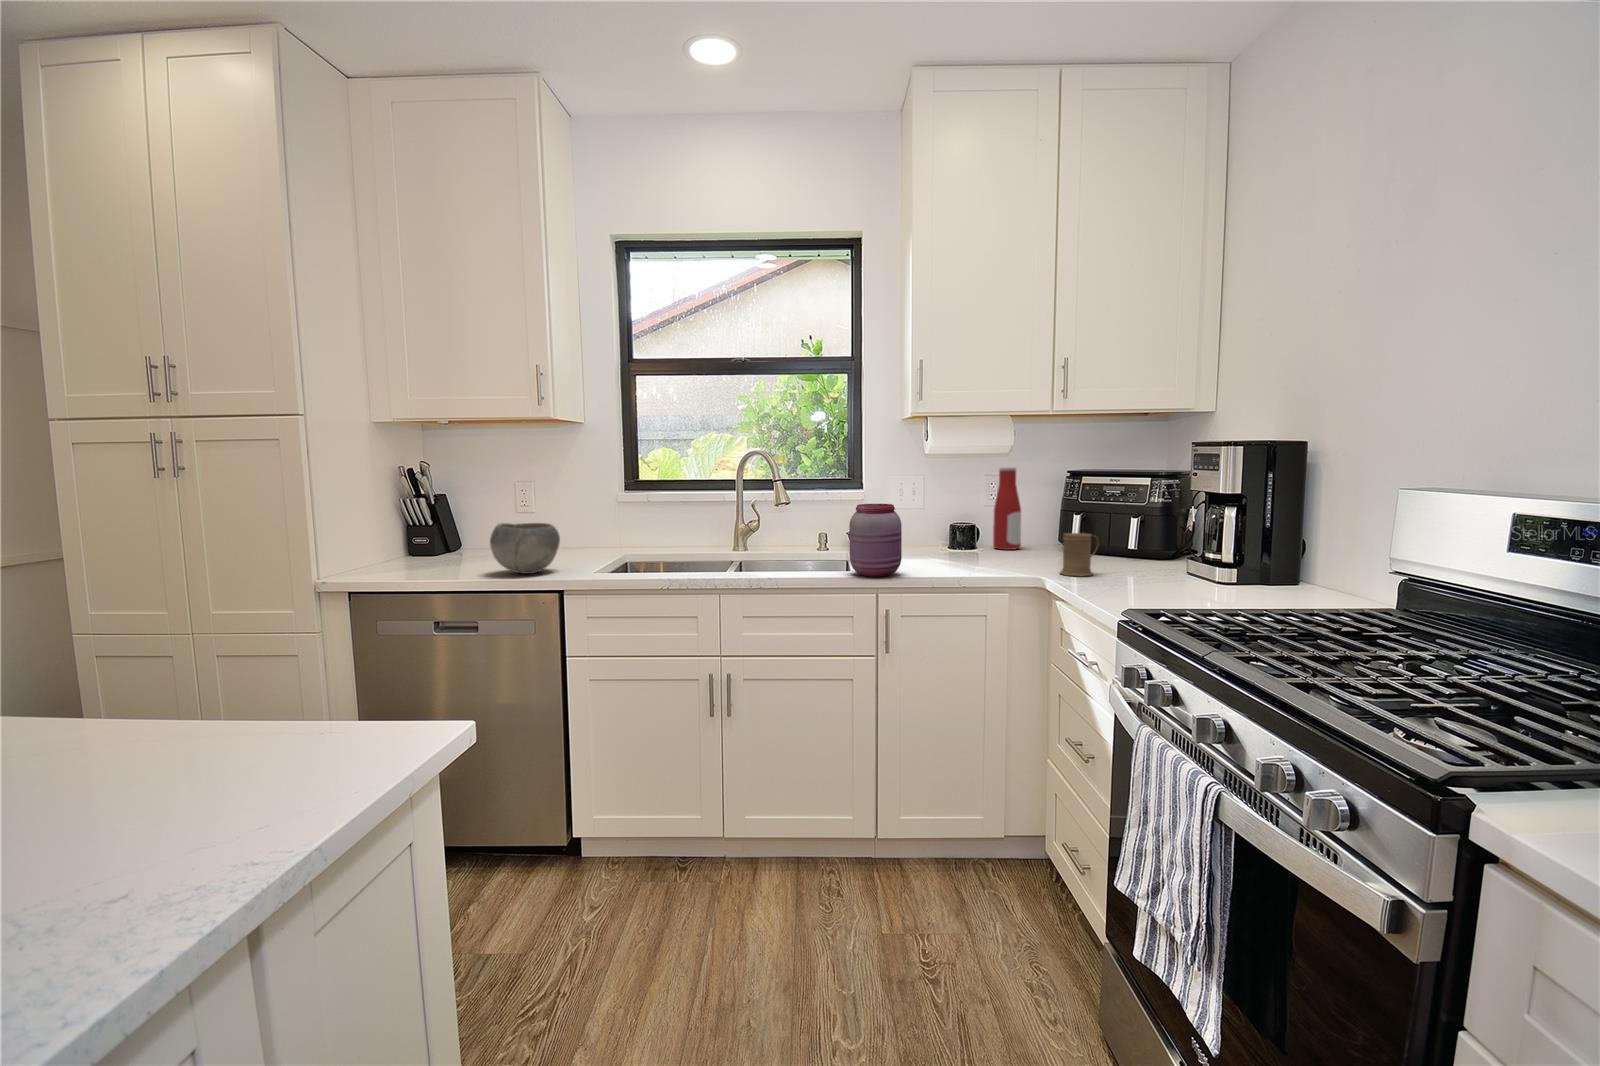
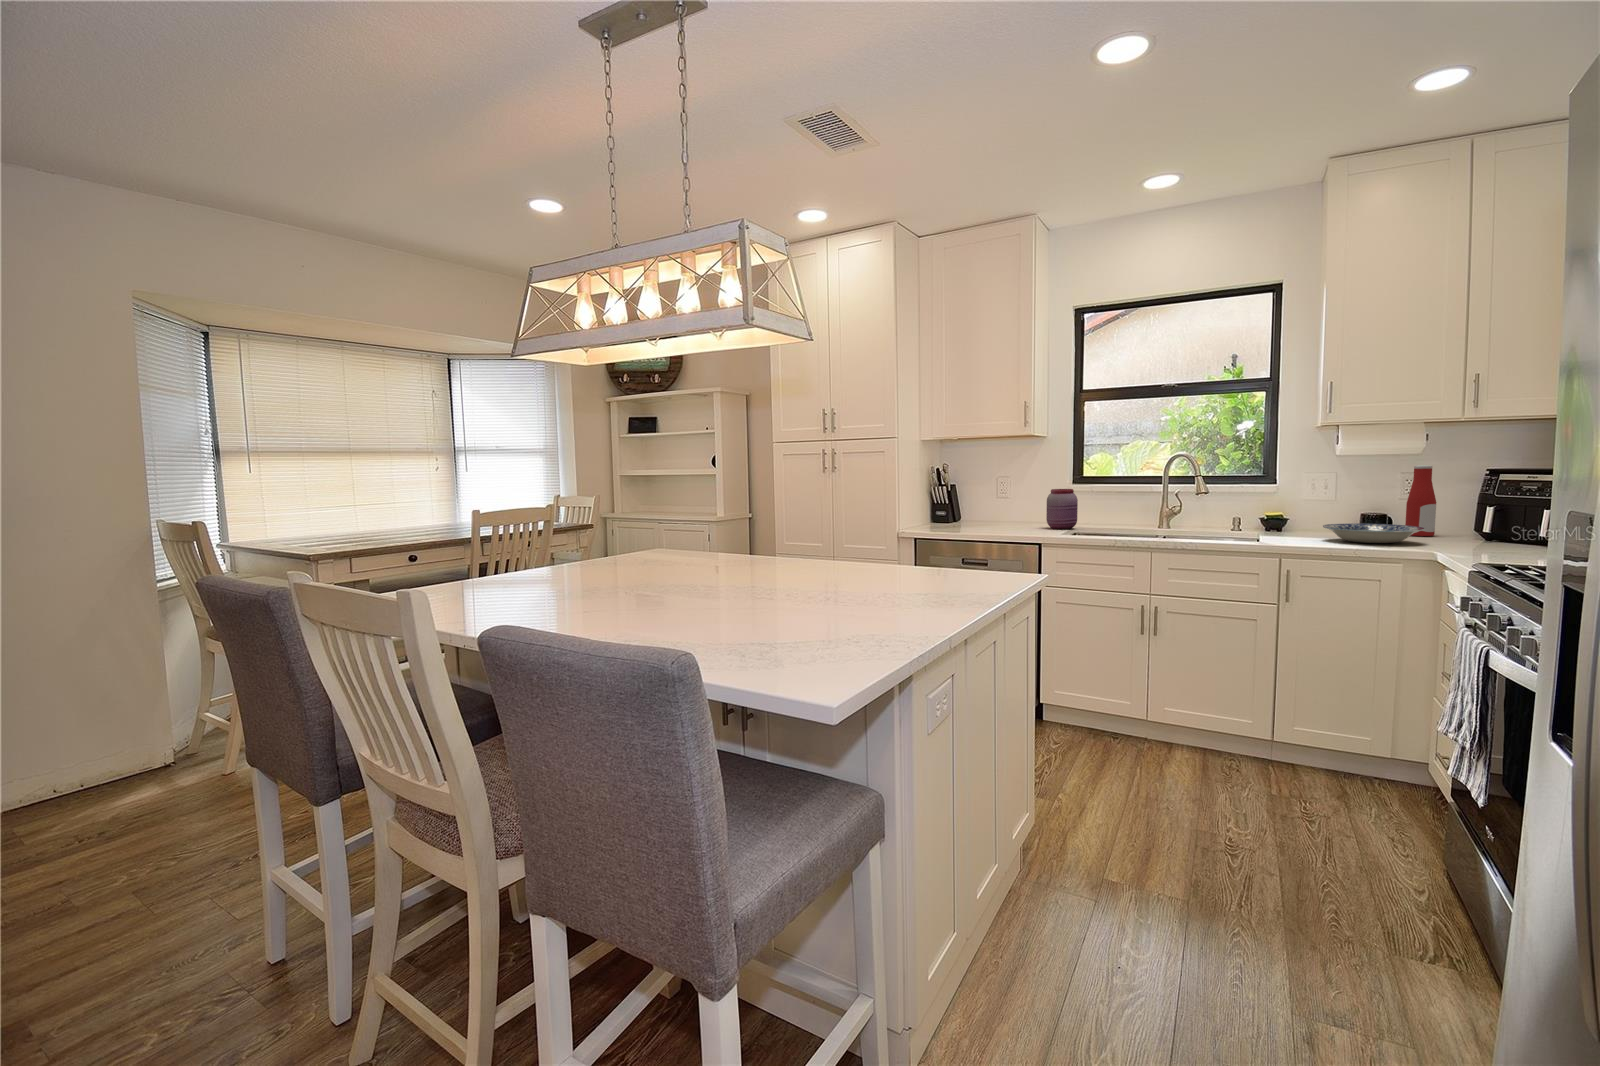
jar: present [849,504,902,577] -> present [1046,489,1078,529]
bowl: present [490,523,560,574] -> none [997,502,1040,534]
mug: present [1060,533,1099,577] -> none [1454,519,1497,553]
plate: none [919,538,1023,566] -> present [1323,523,1425,543]

